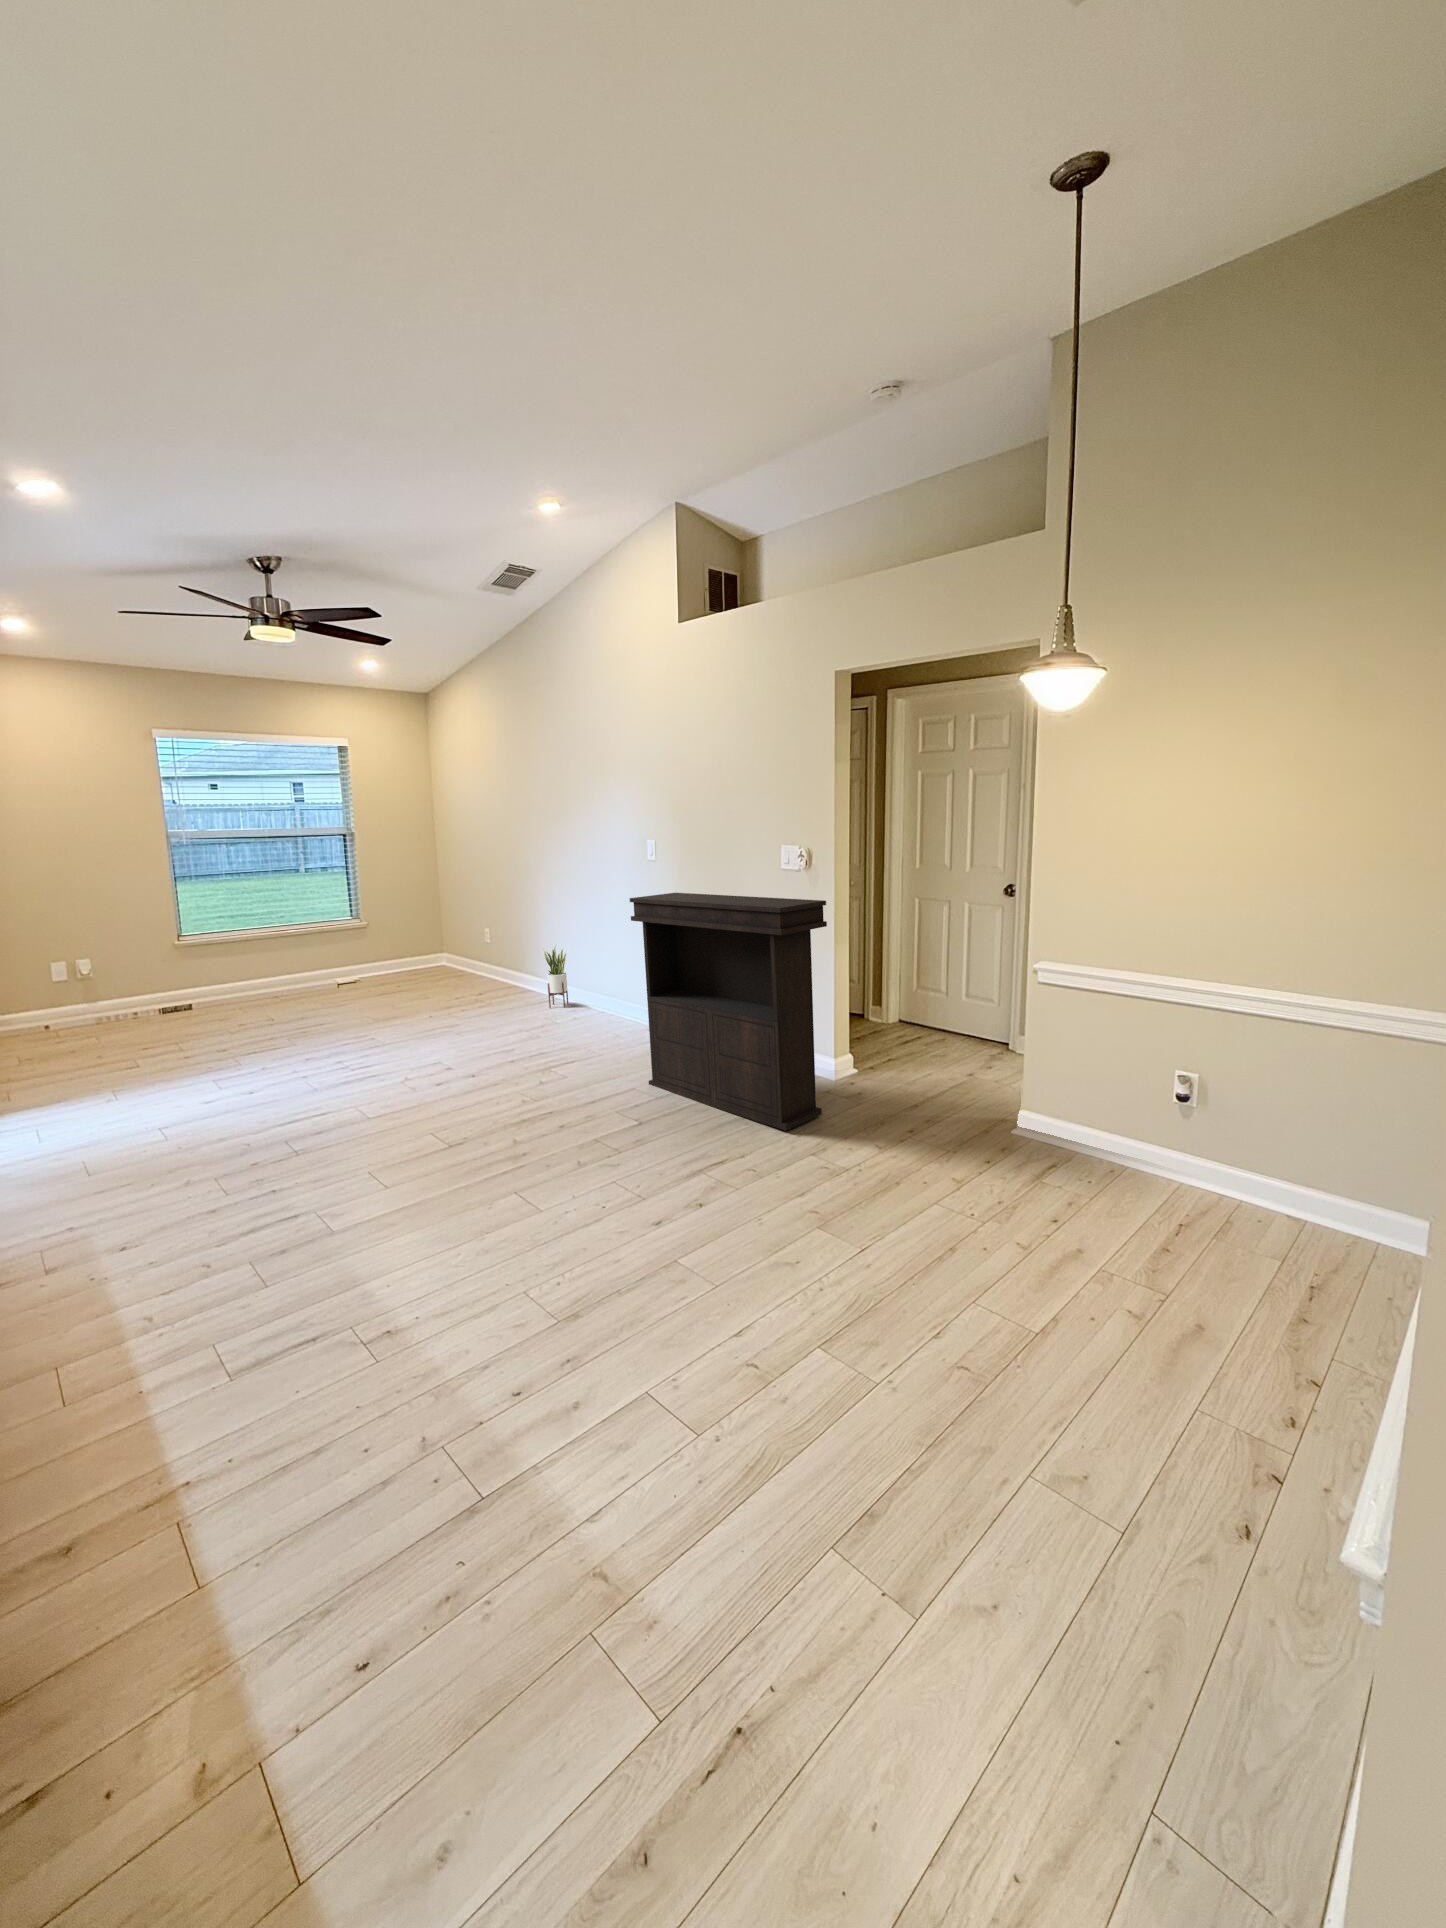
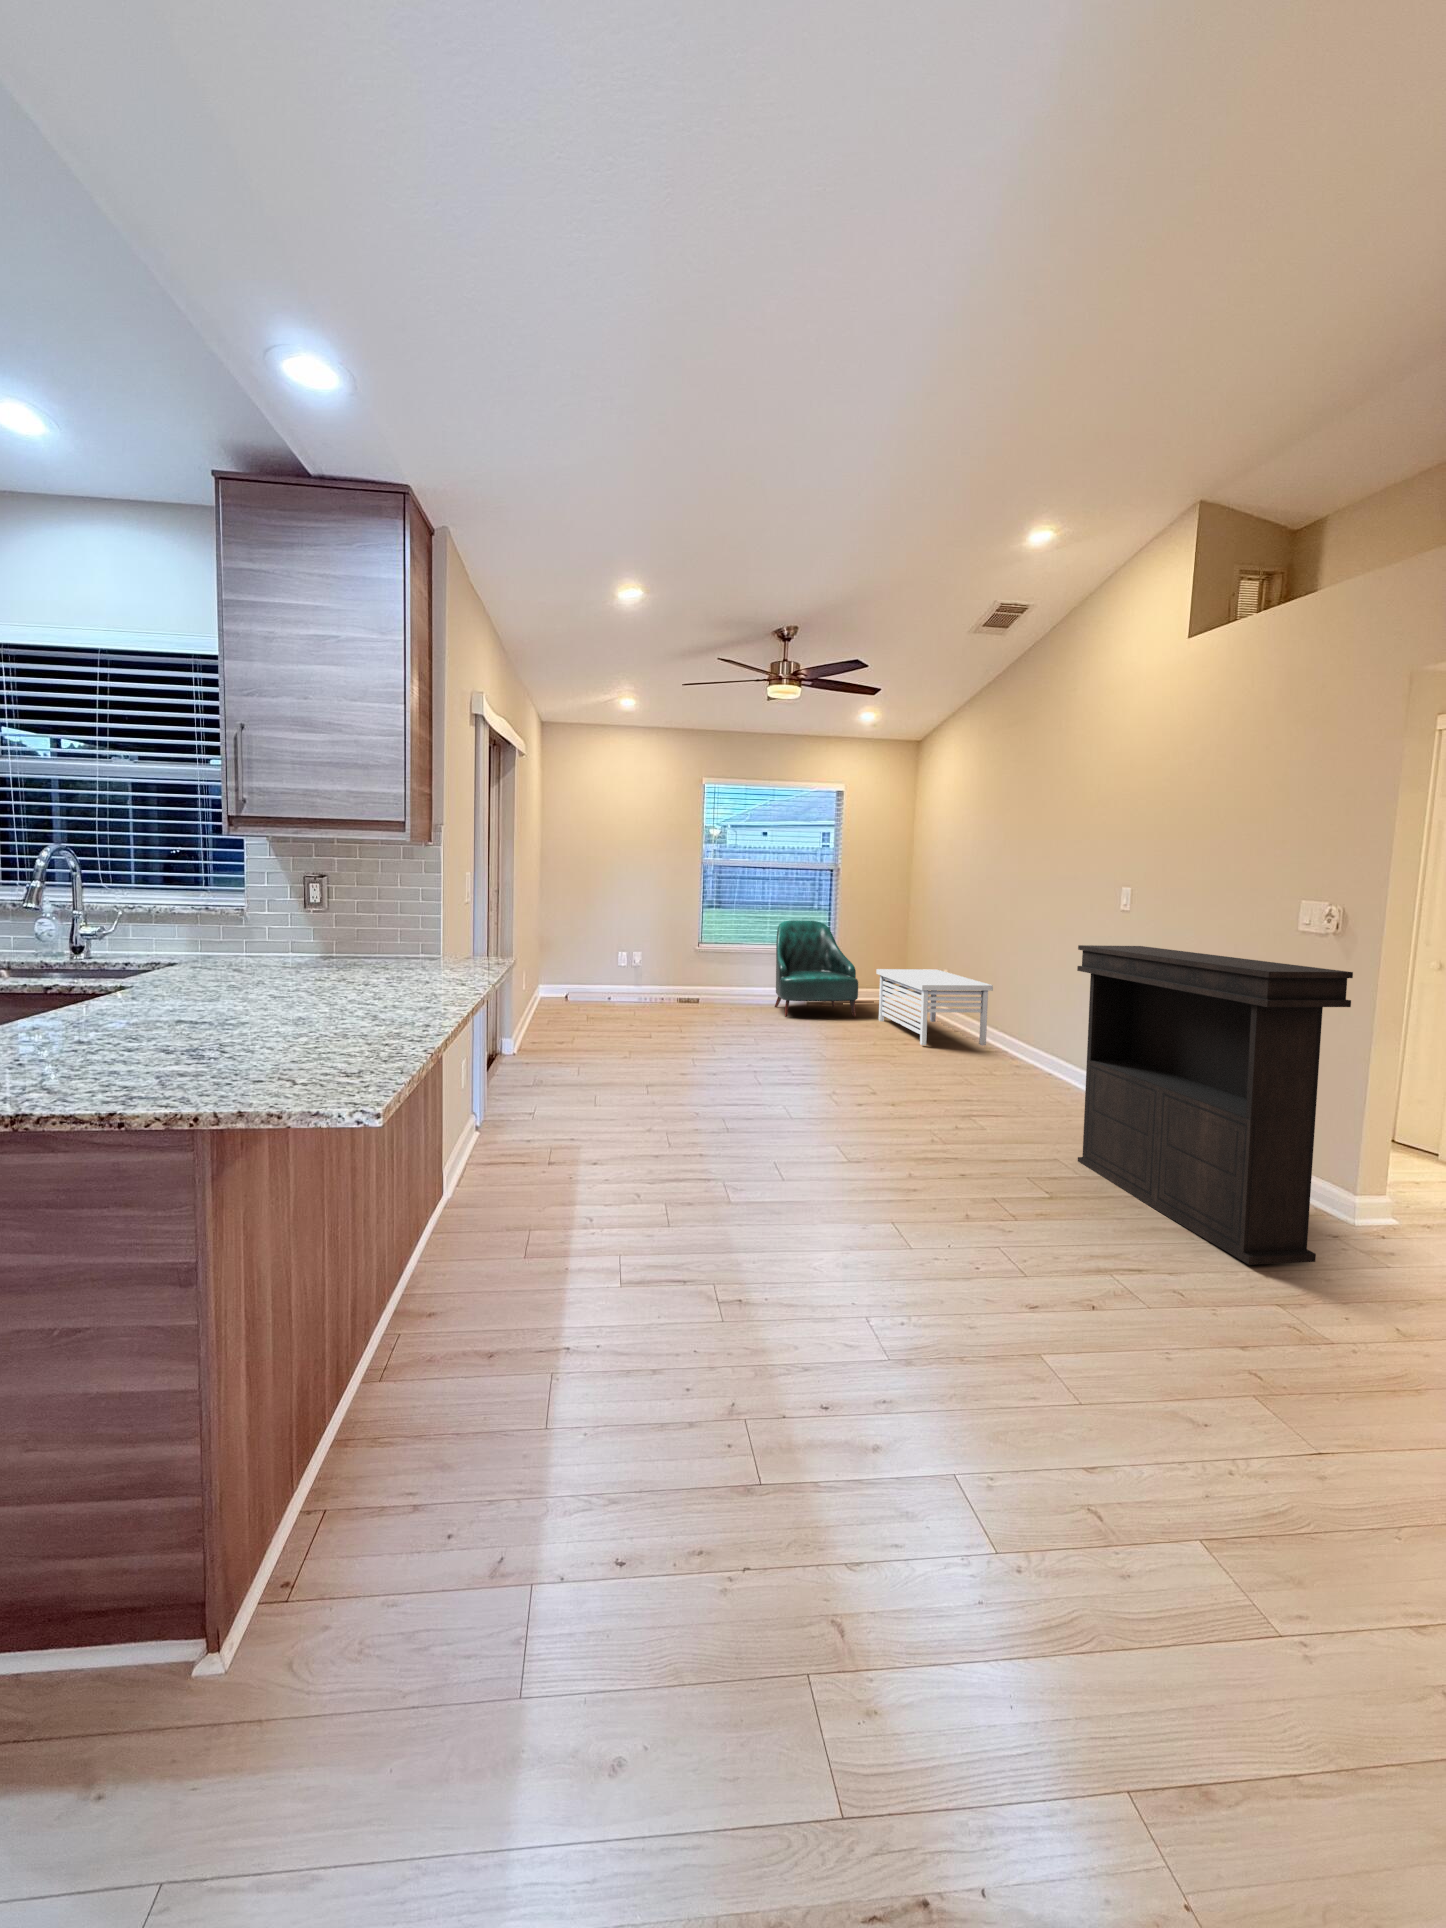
armchair: none [288,893,399,1005] -> present [775,920,858,1017]
storage bench: none [416,929,539,1007] -> present [876,969,993,1045]
potted plant: present [541,944,568,1008] -> none [993,991,1018,1062]

